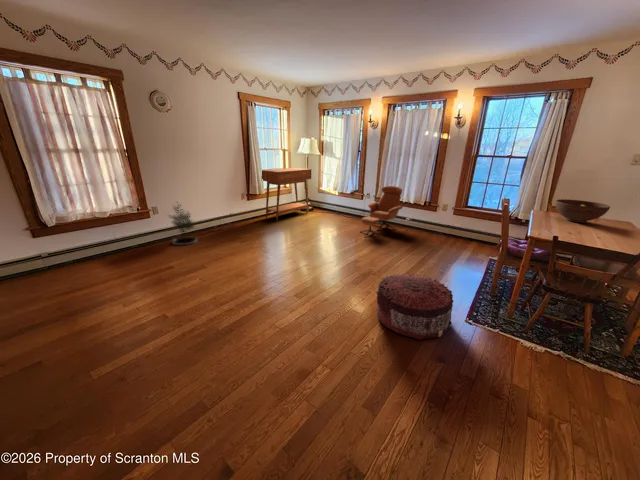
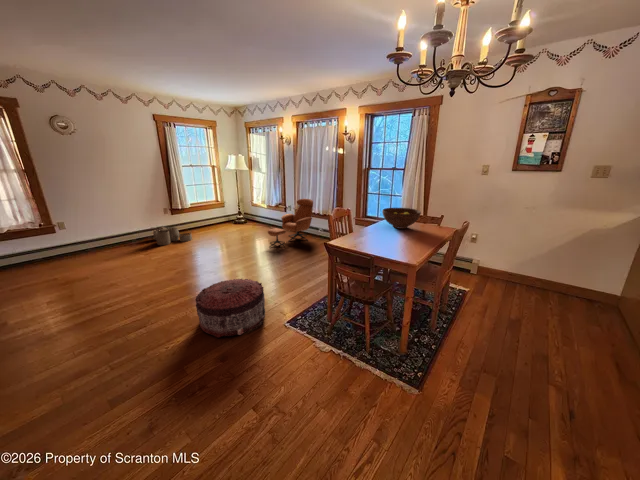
console table: present [262,168,311,220] -> none [185,183,240,234]
potted tree: present [169,205,197,245] -> none [70,216,106,258]
woven basket: none [234,212,274,233] -> present [153,226,192,245]

